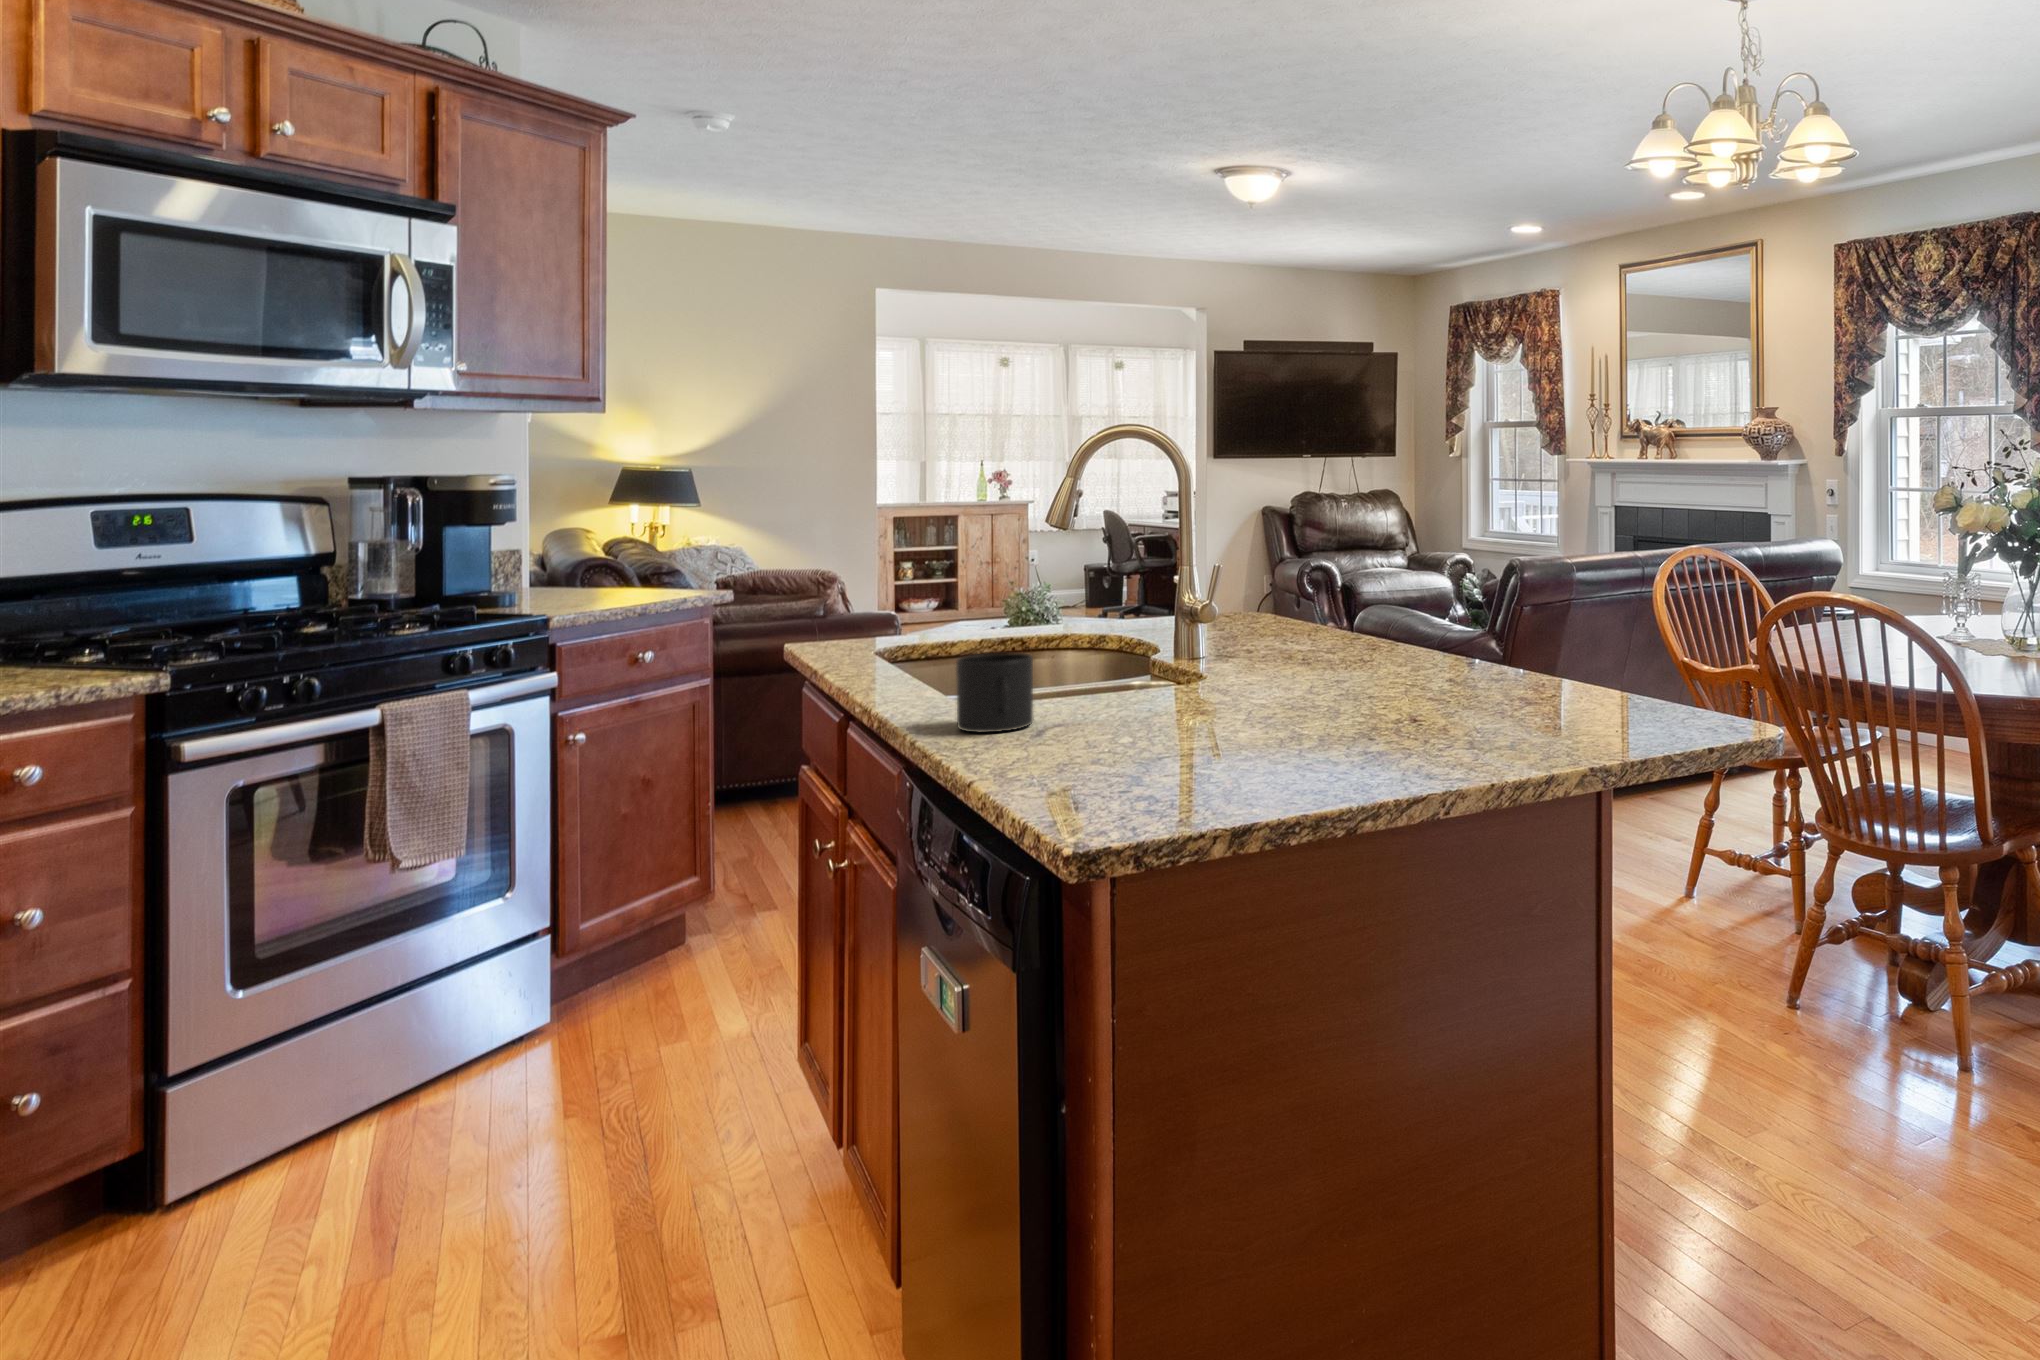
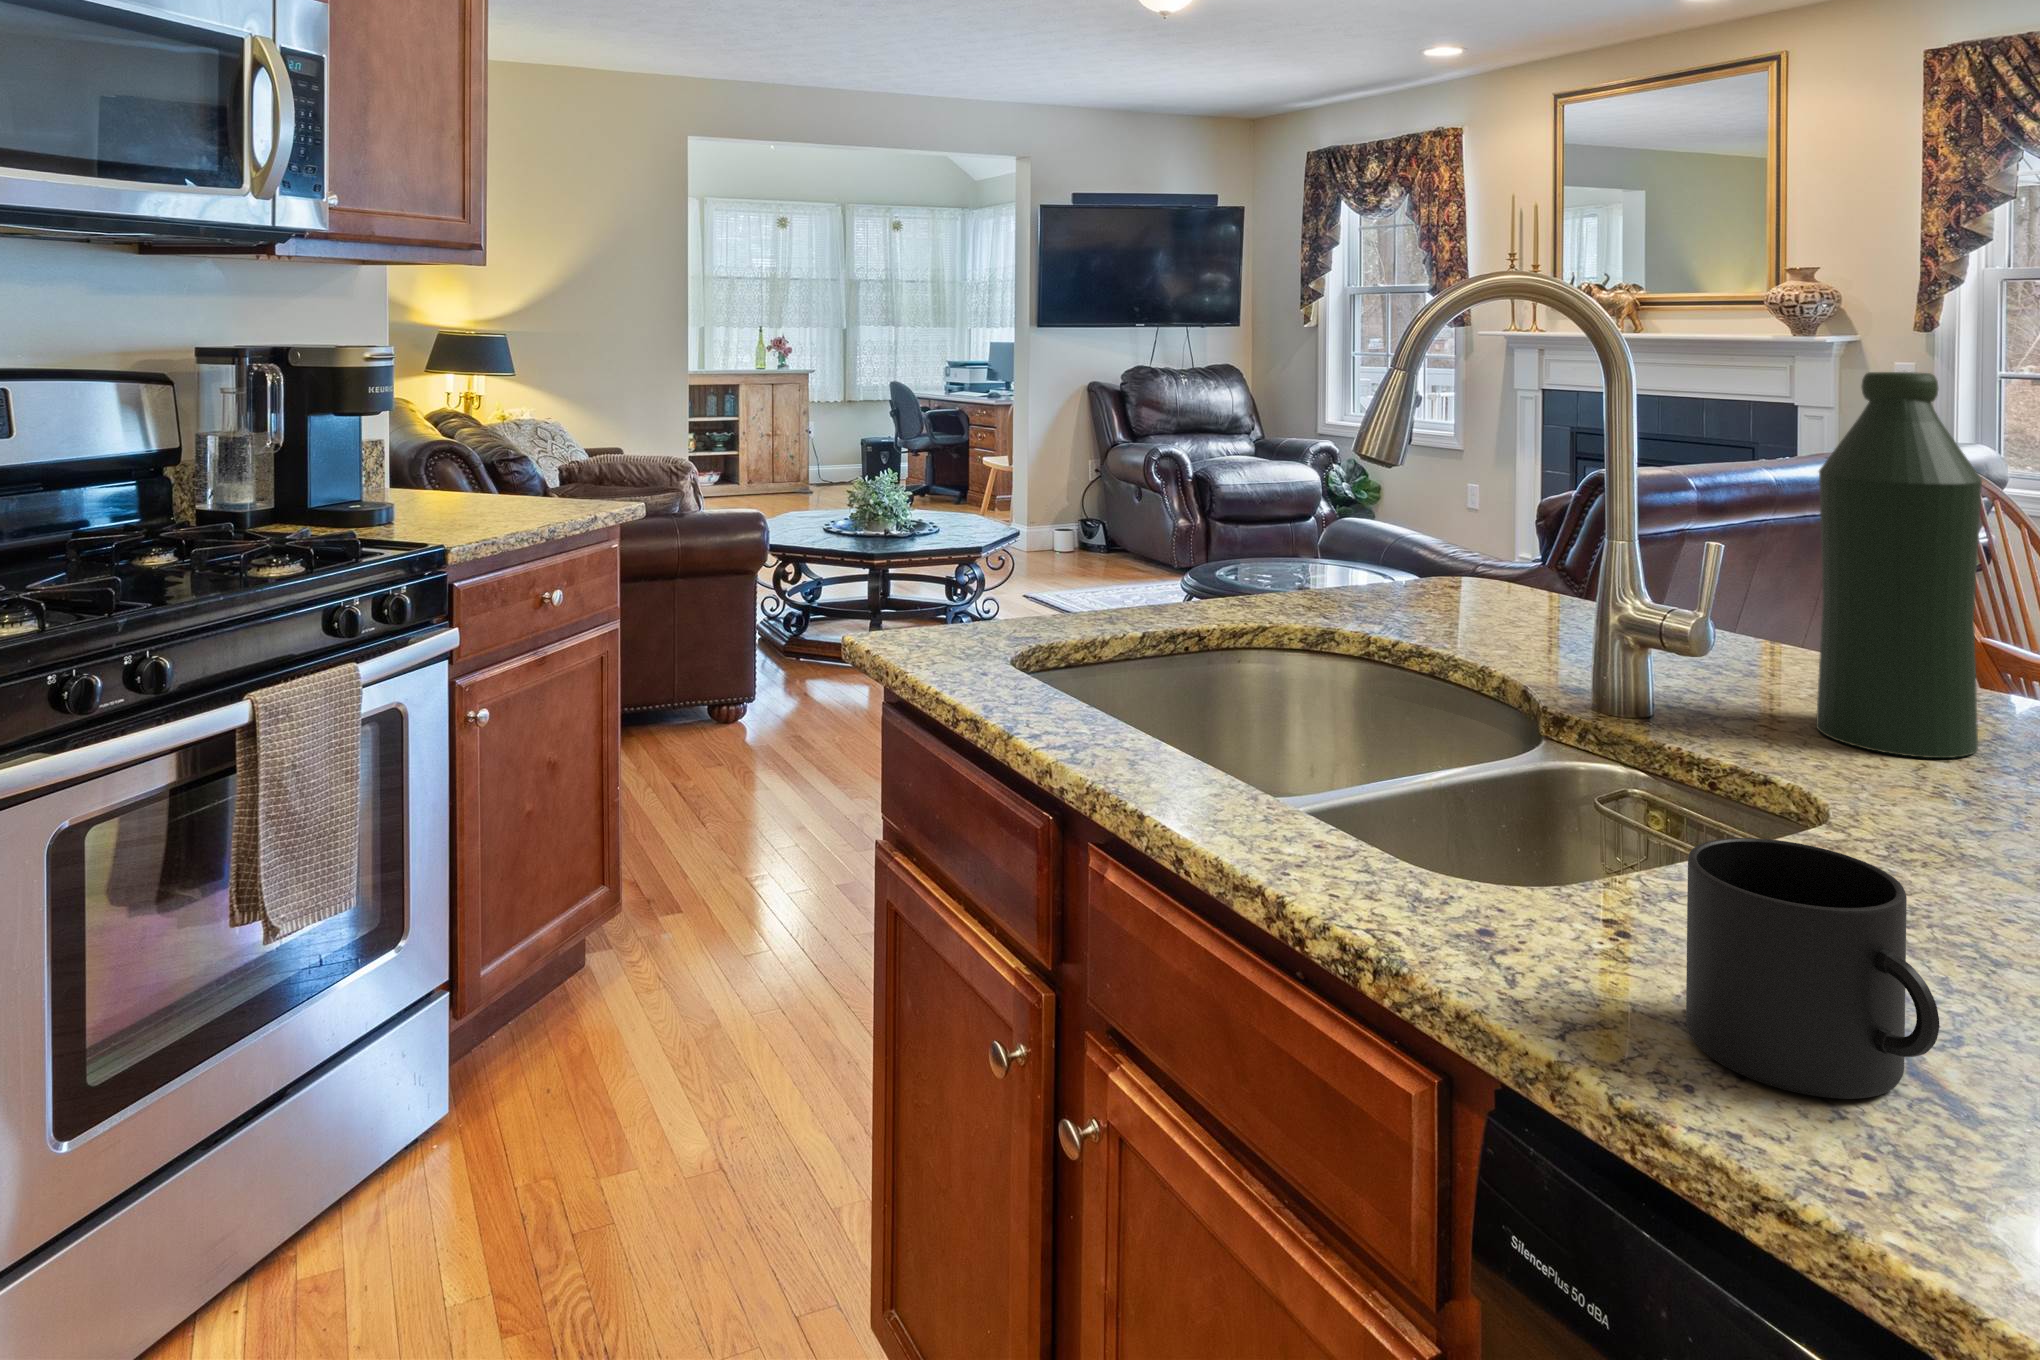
bottle: none [1264,474,1335,663] -> present [1816,372,1982,758]

